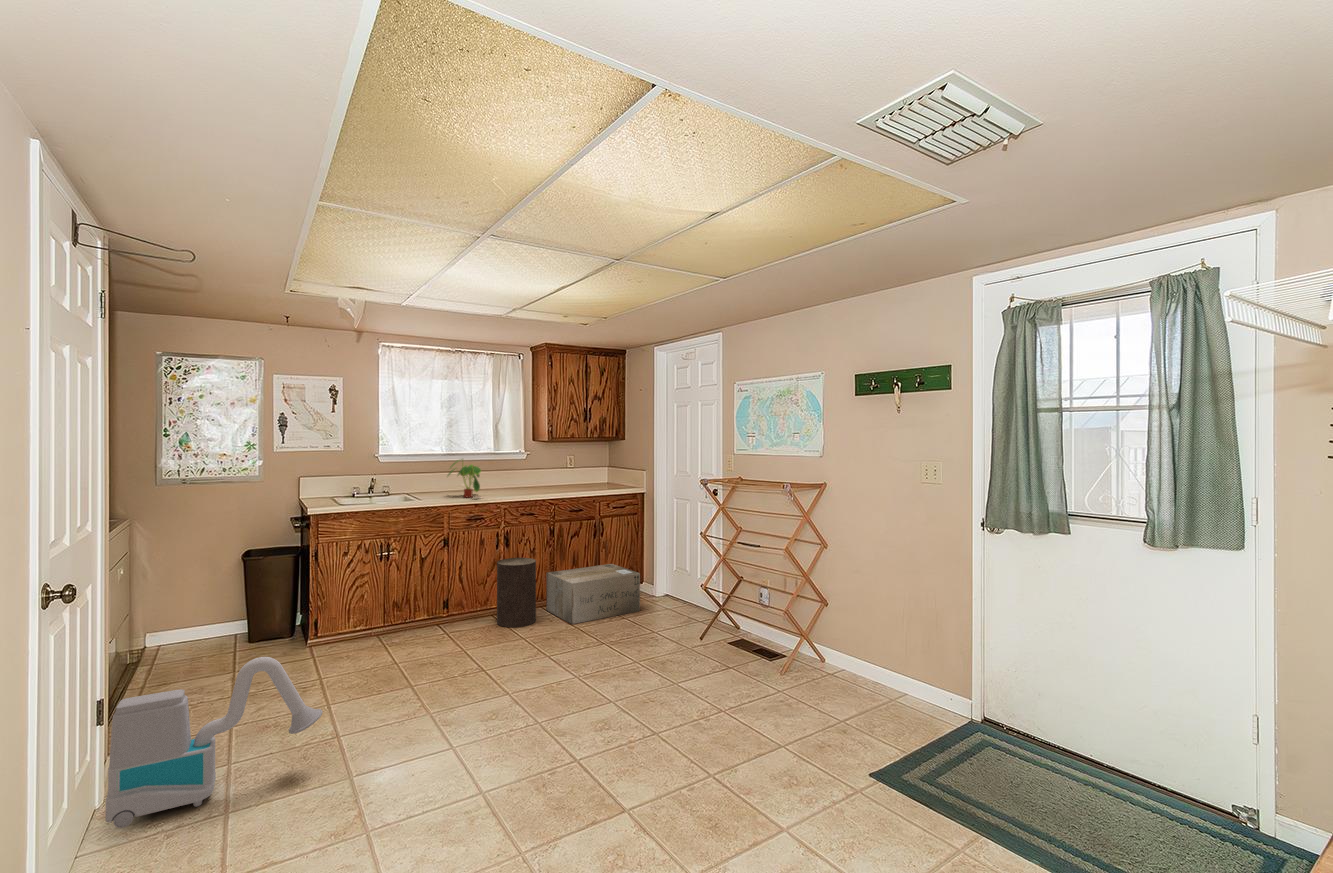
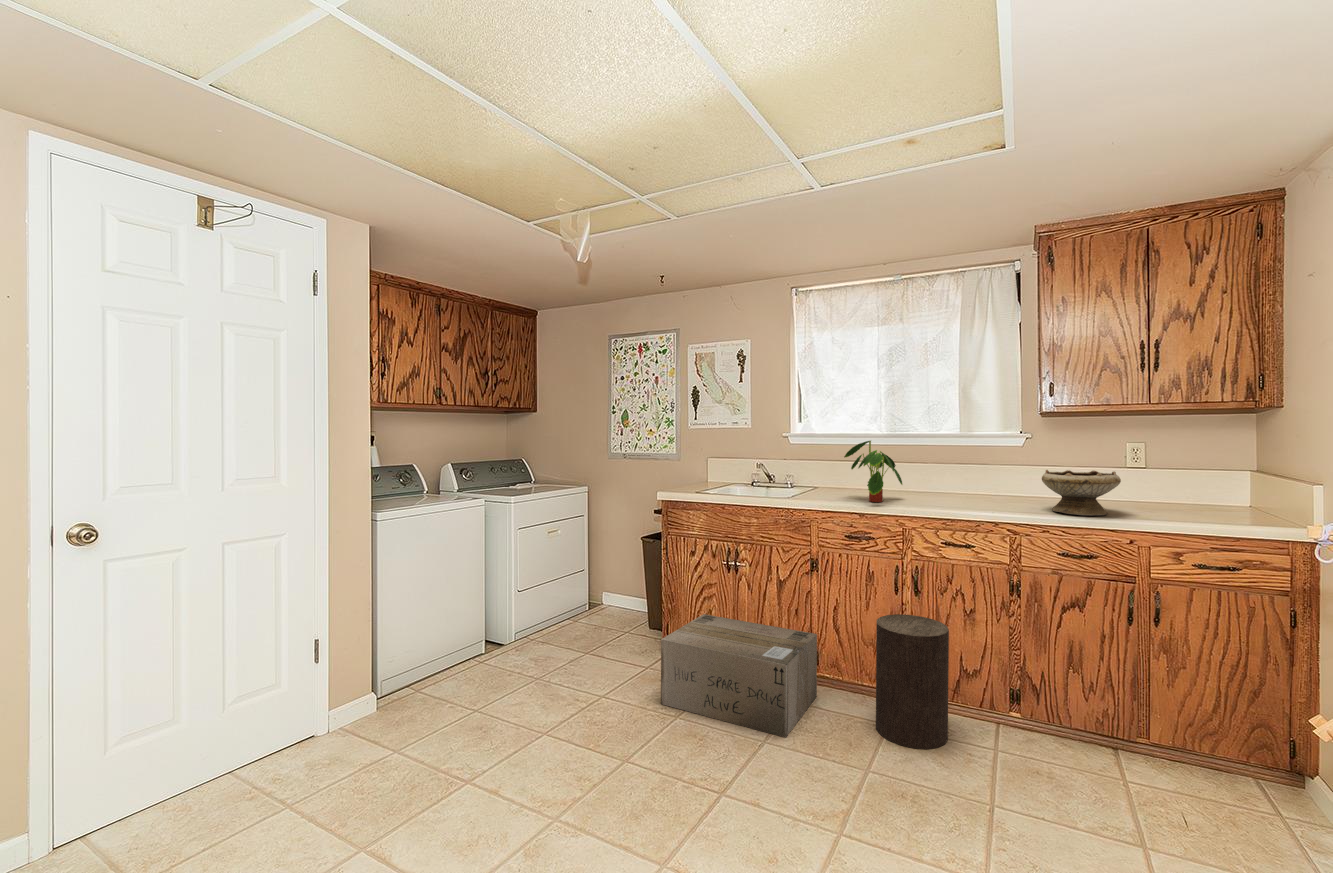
bowl: none [549,470,582,492] -> present [1042,470,1121,515]
cardboard box: present [546,564,640,624] -> present [661,614,817,738]
vacuum cleaner: present [106,657,323,828] -> none [244,654,388,797]

